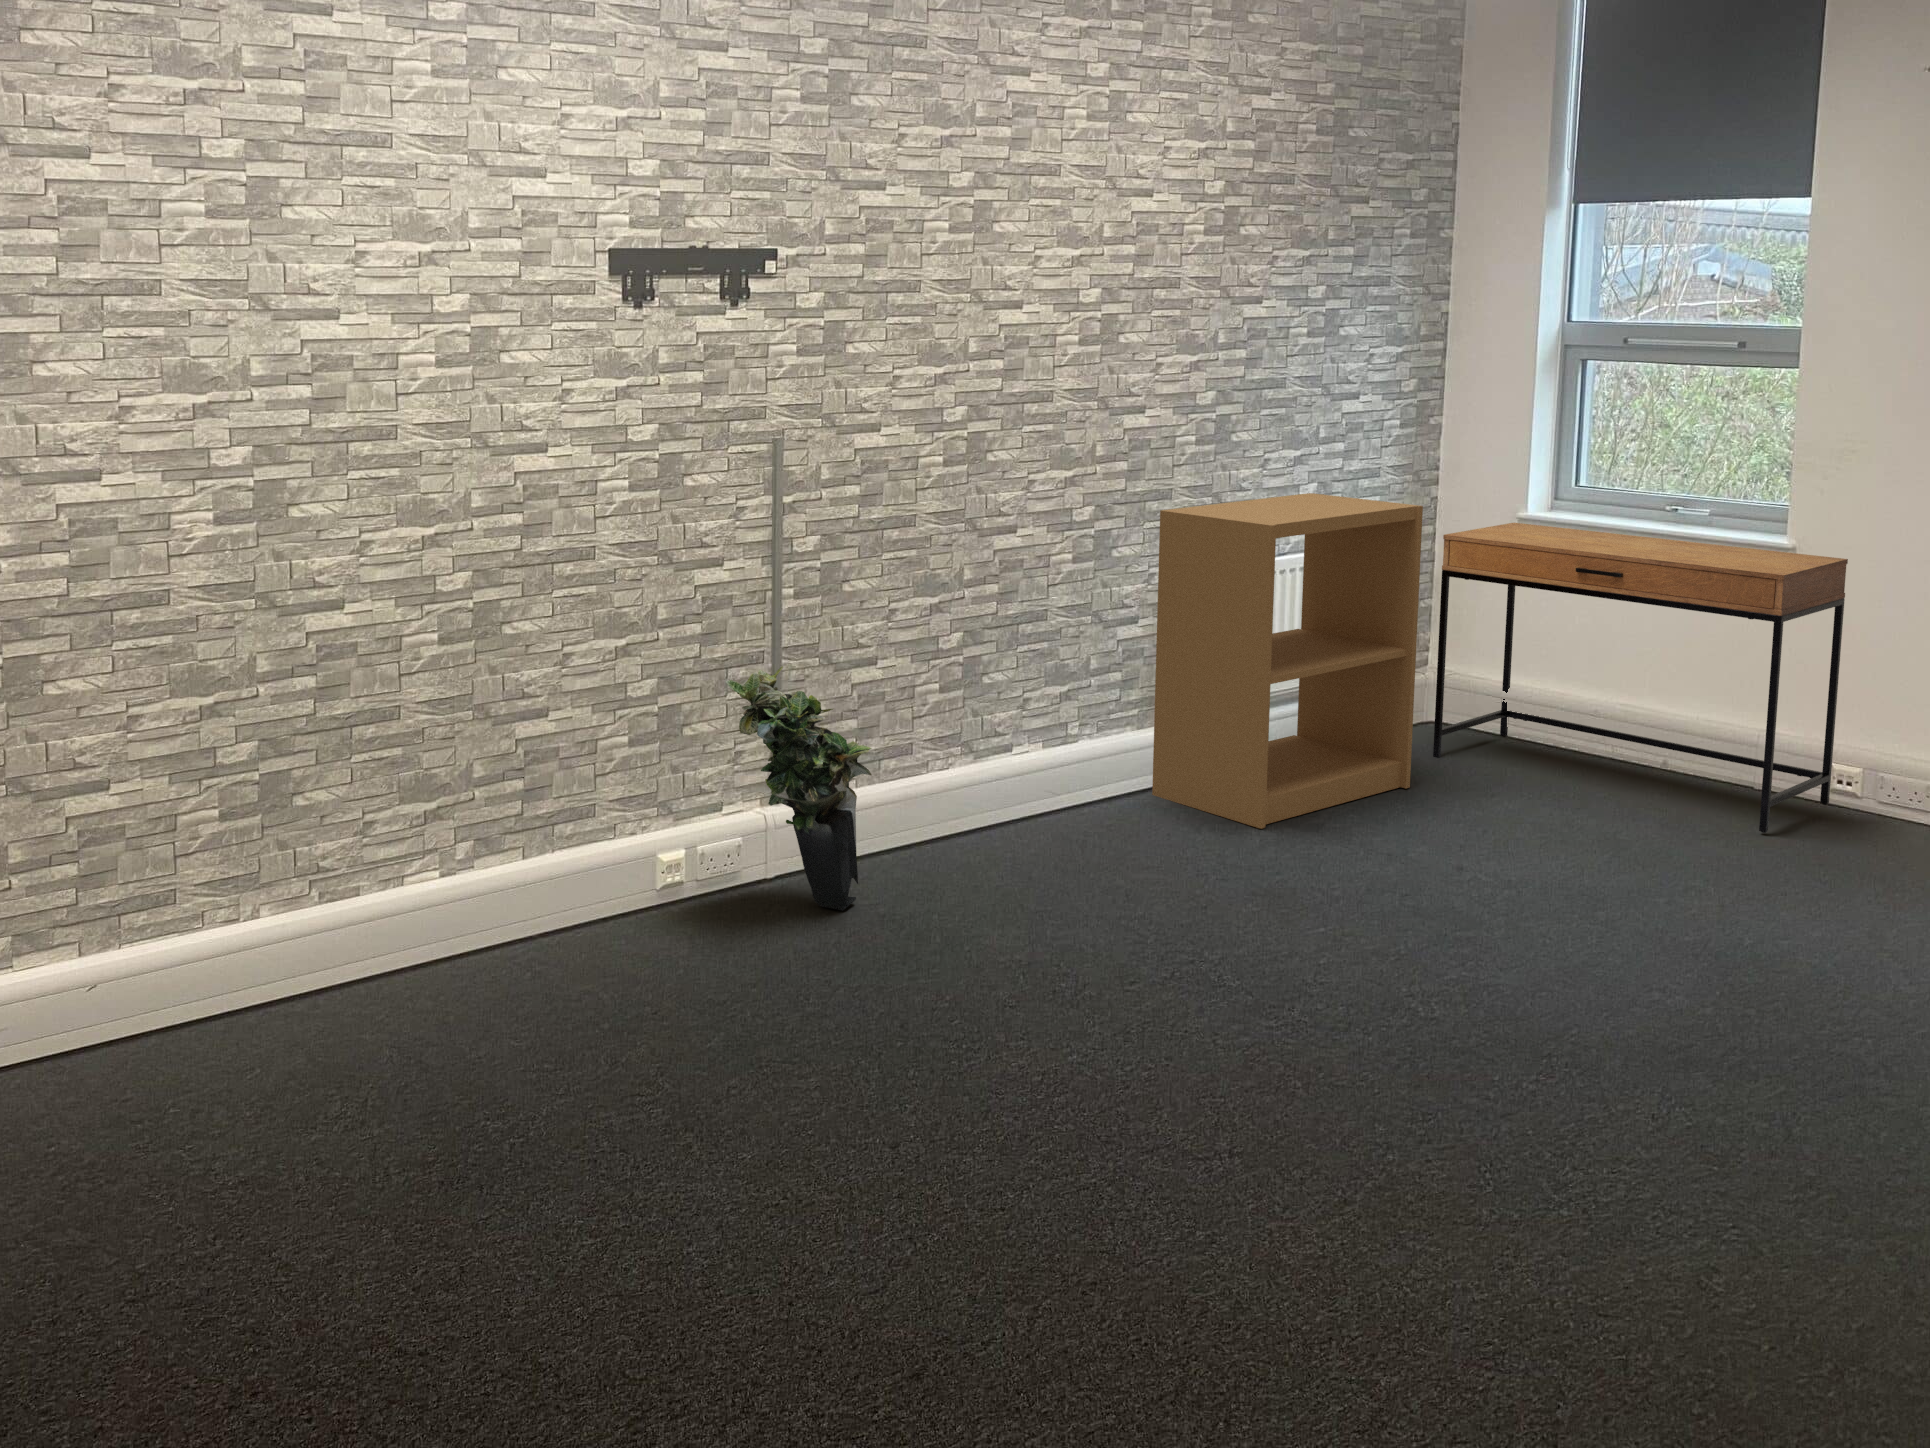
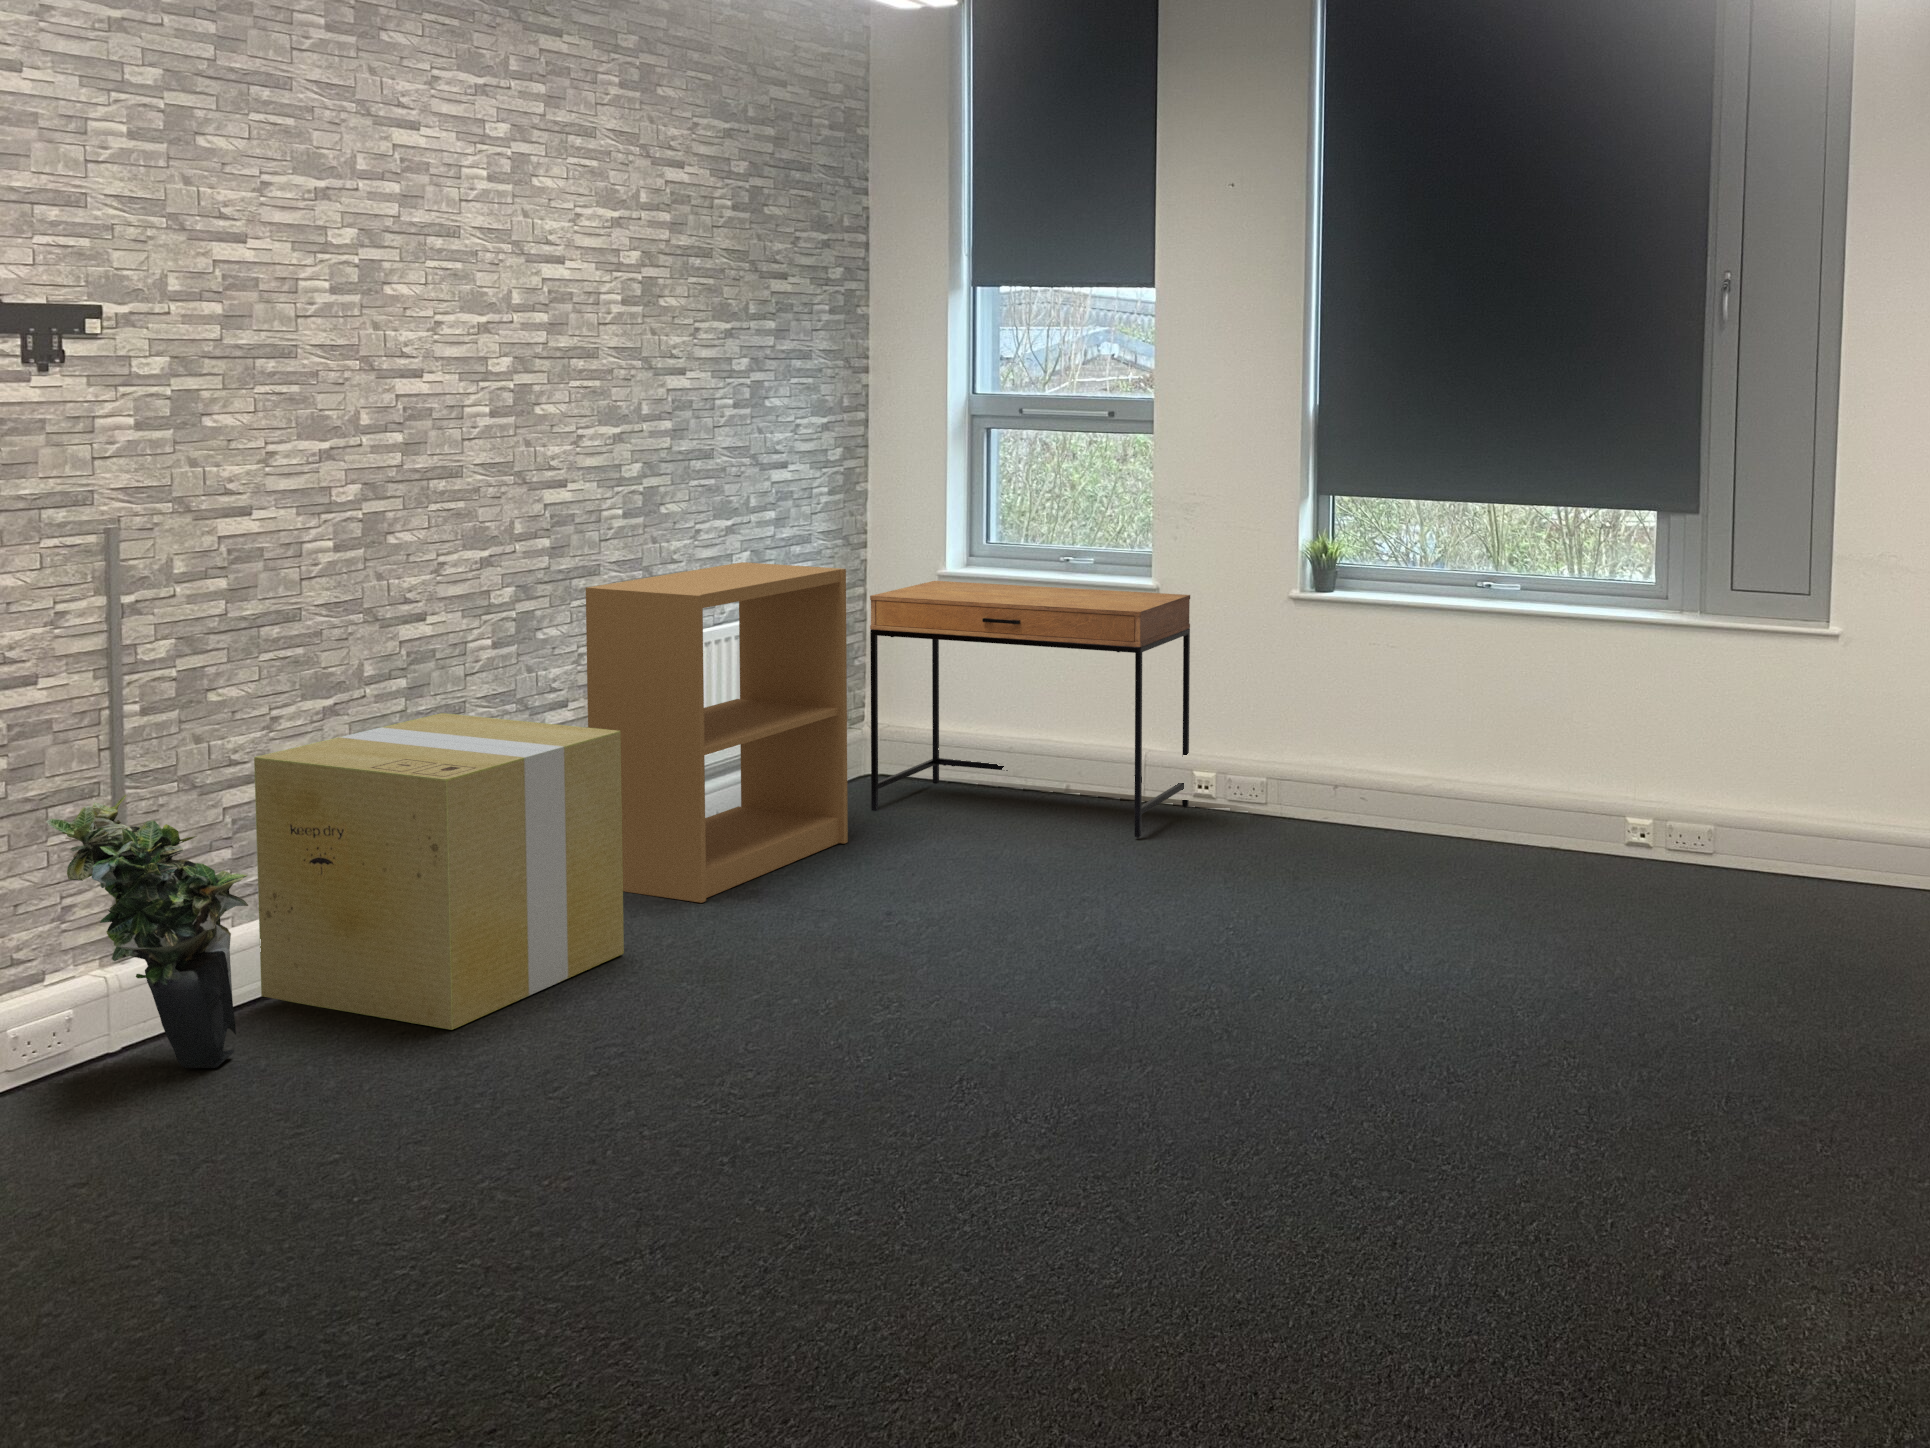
cardboard box: none [876,619,1194,915] -> present [254,713,624,1030]

